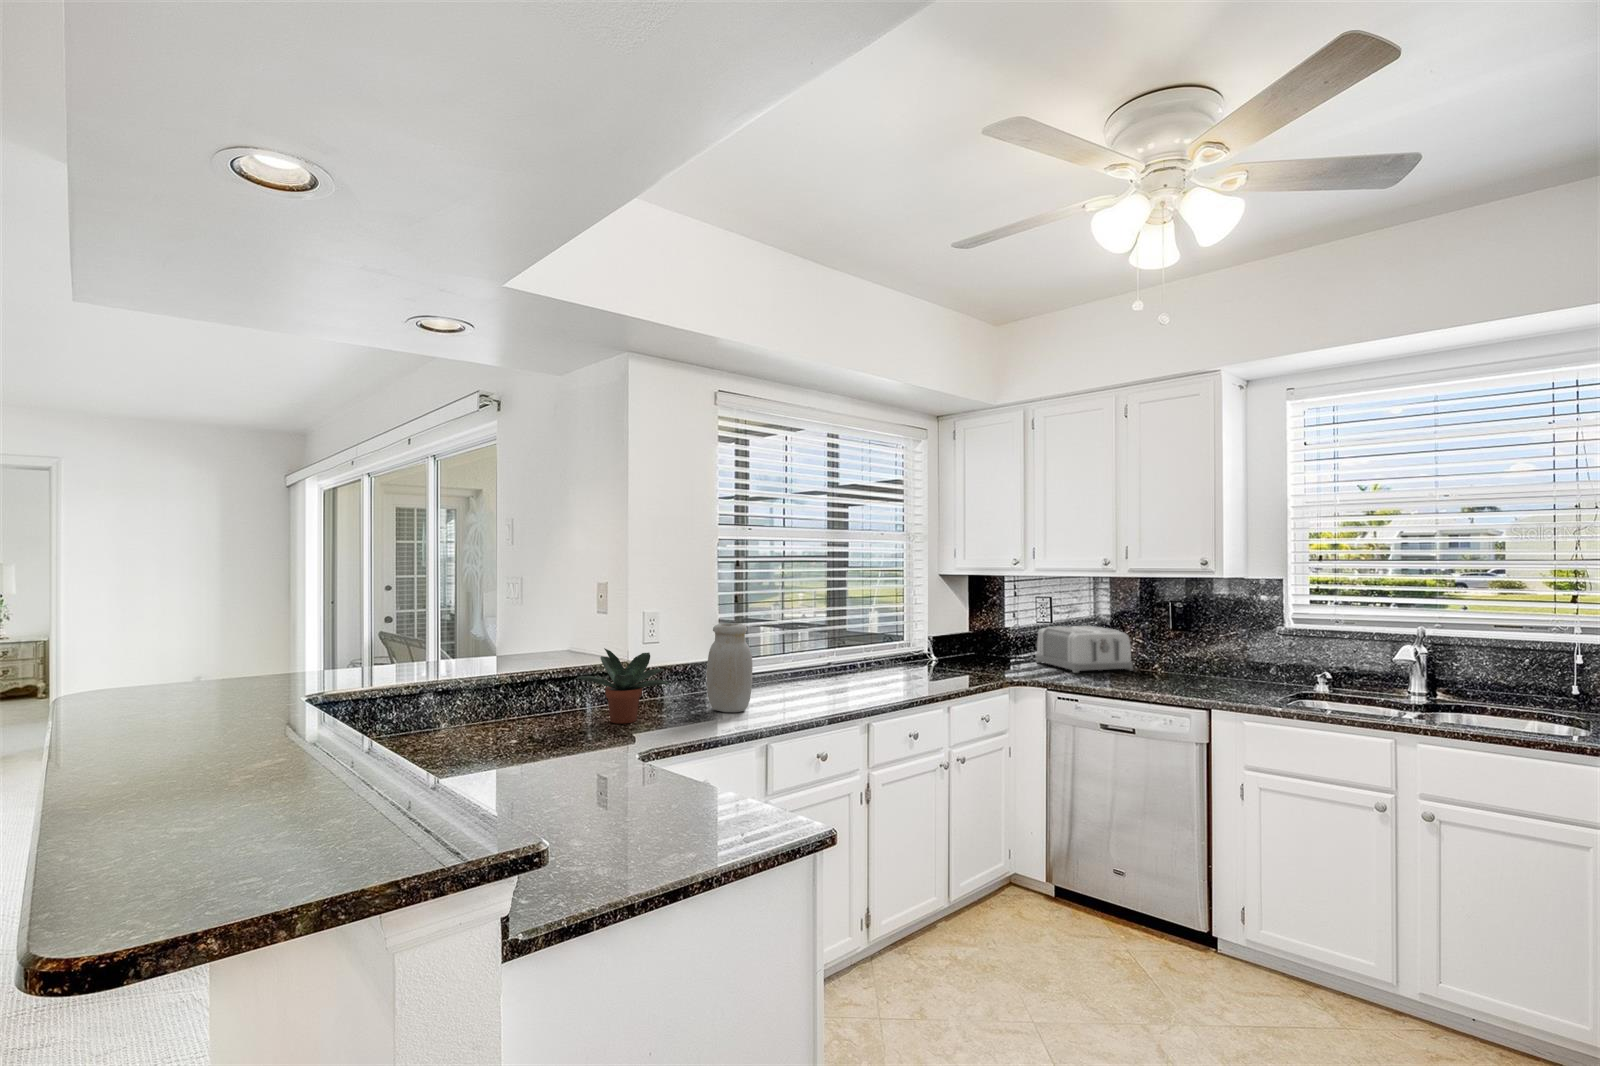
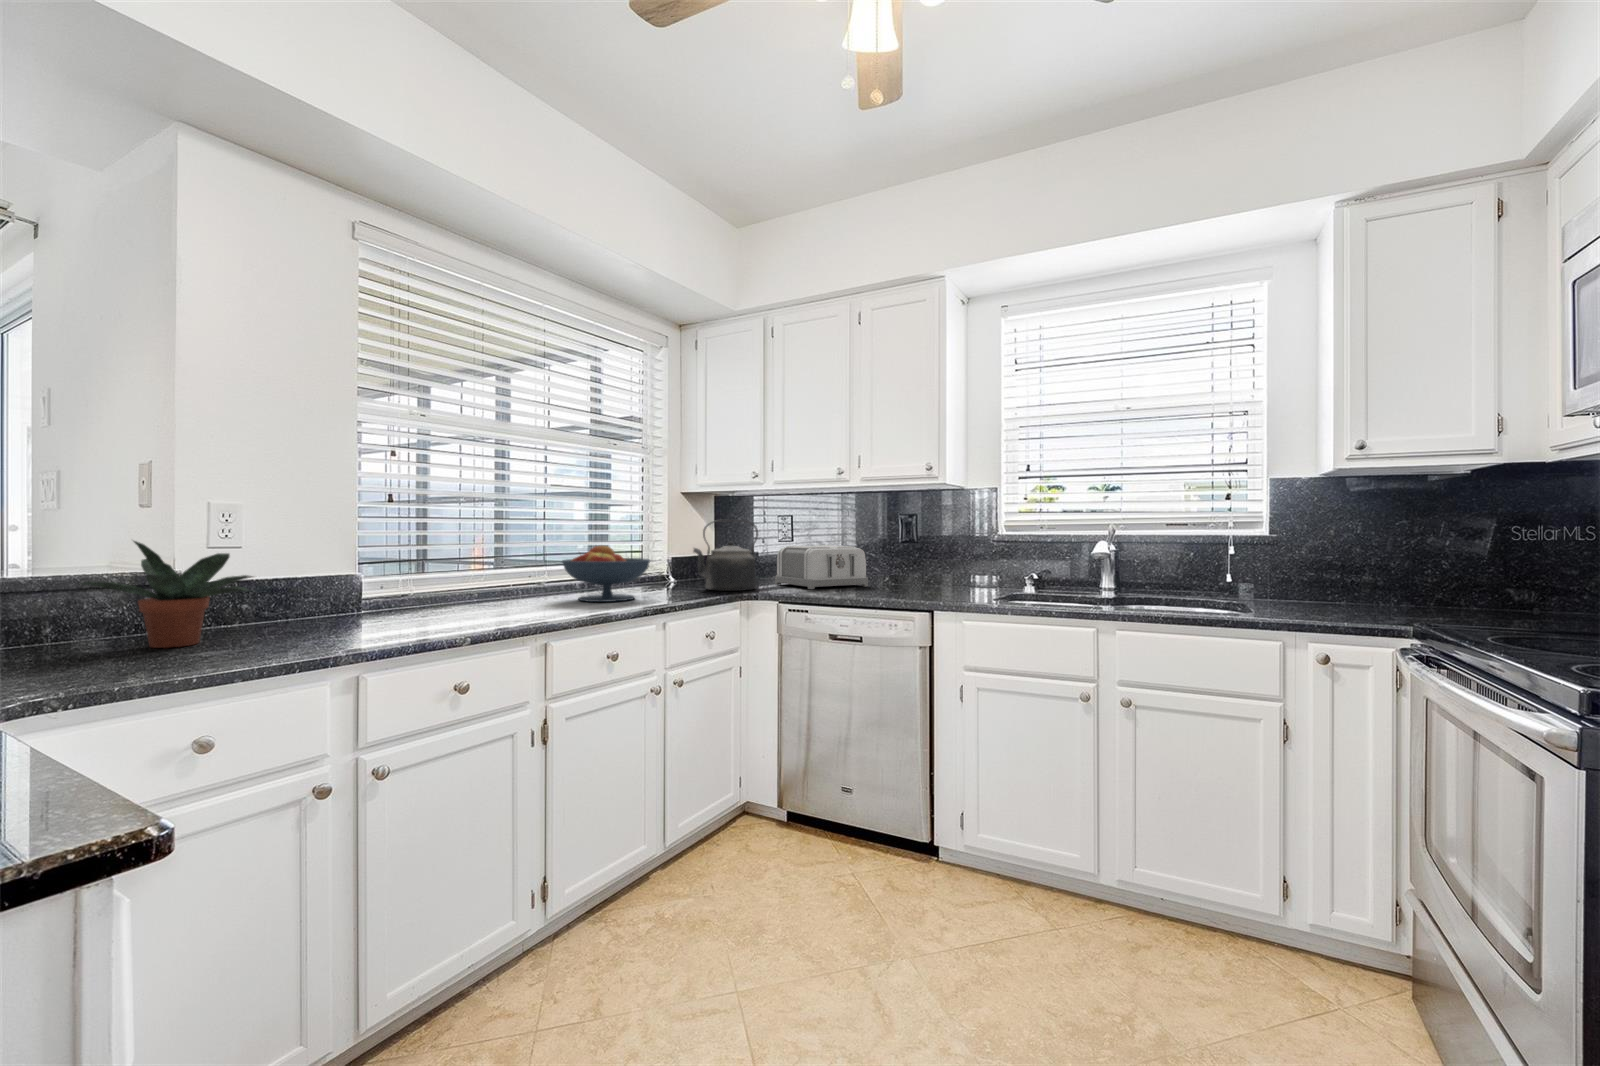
kettle: none [961,604,1022,672] -> present [693,520,758,591]
jar: present [707,623,752,712] -> none [325,517,395,631]
fruit bowl: none [855,630,930,684] -> present [562,546,650,602]

